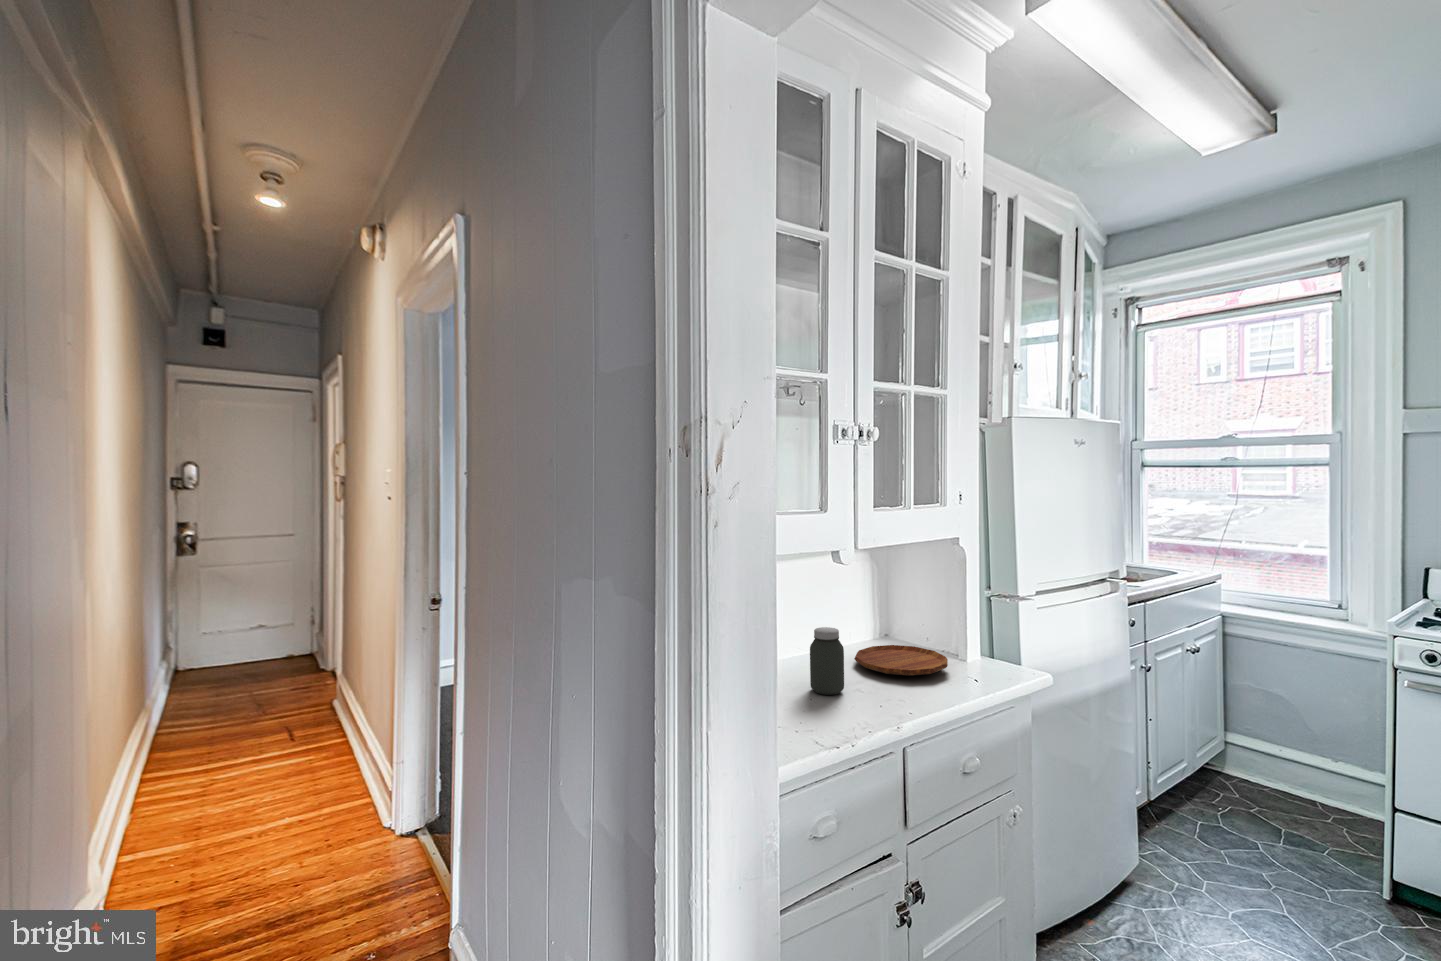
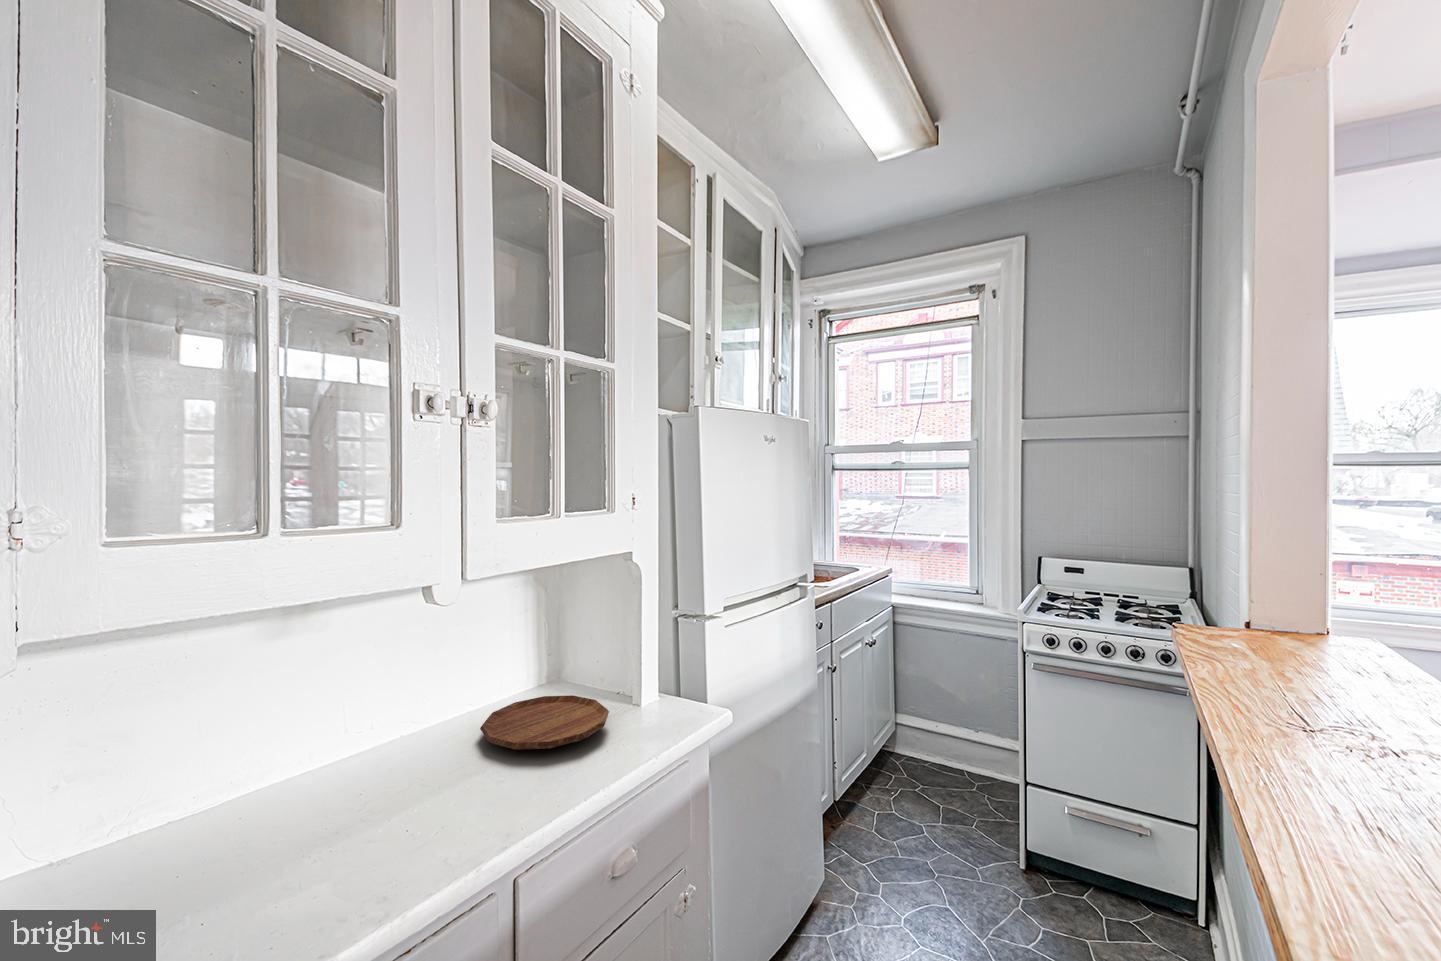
jar: present [810,627,844,695] -> none [378,700,437,811]

